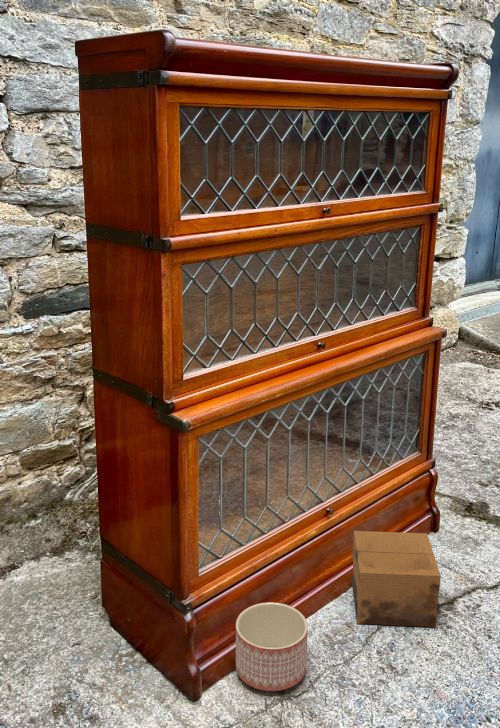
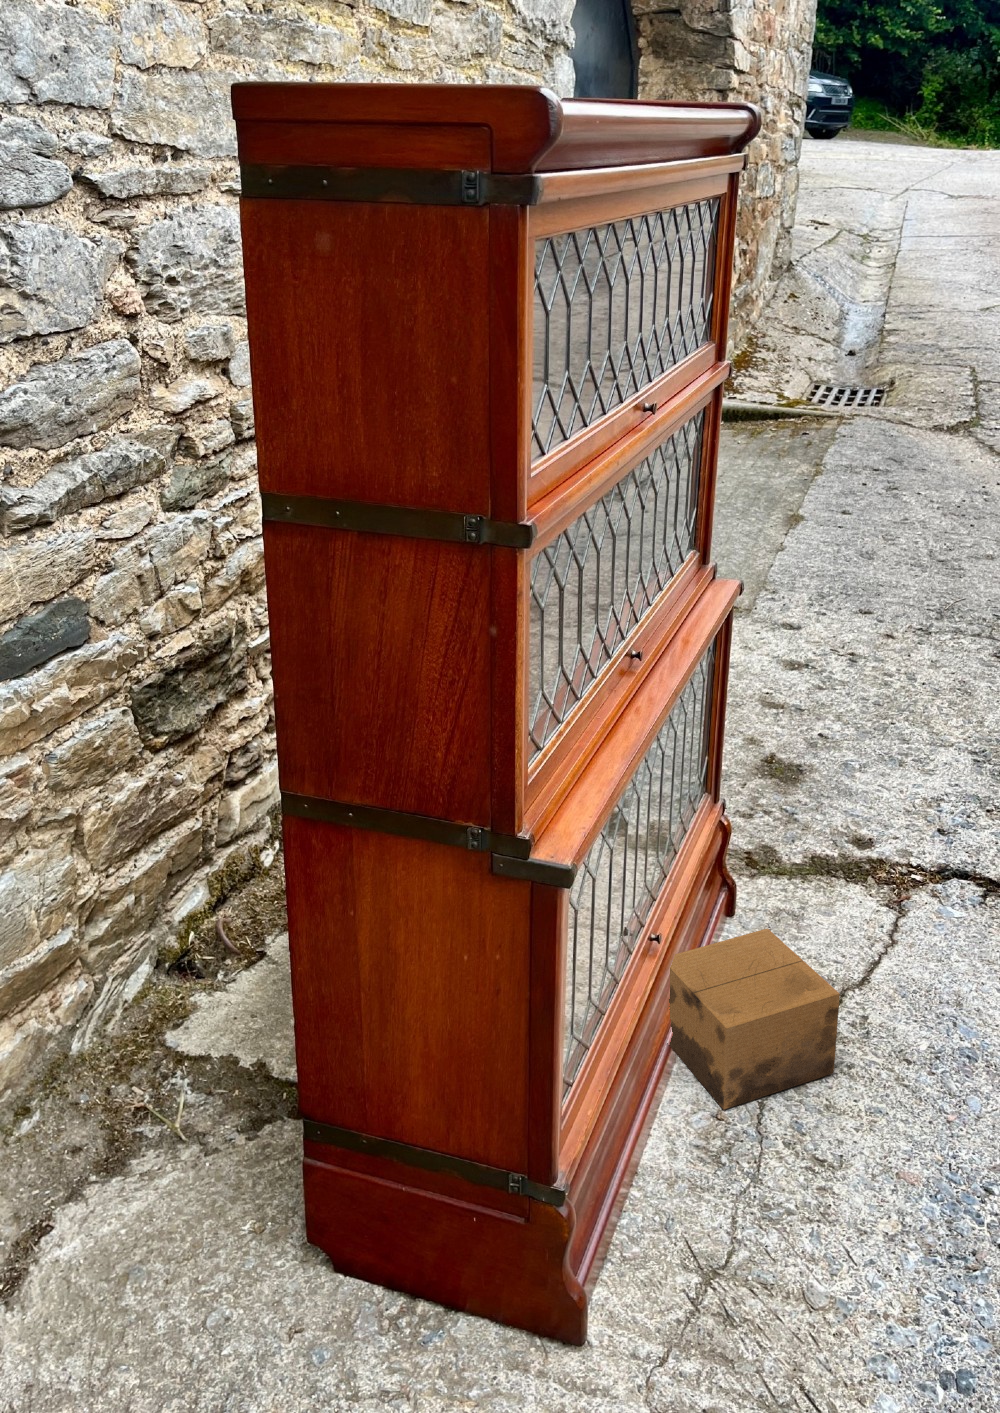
planter: present [236,602,308,691] -> none [592,1123,719,1281]

